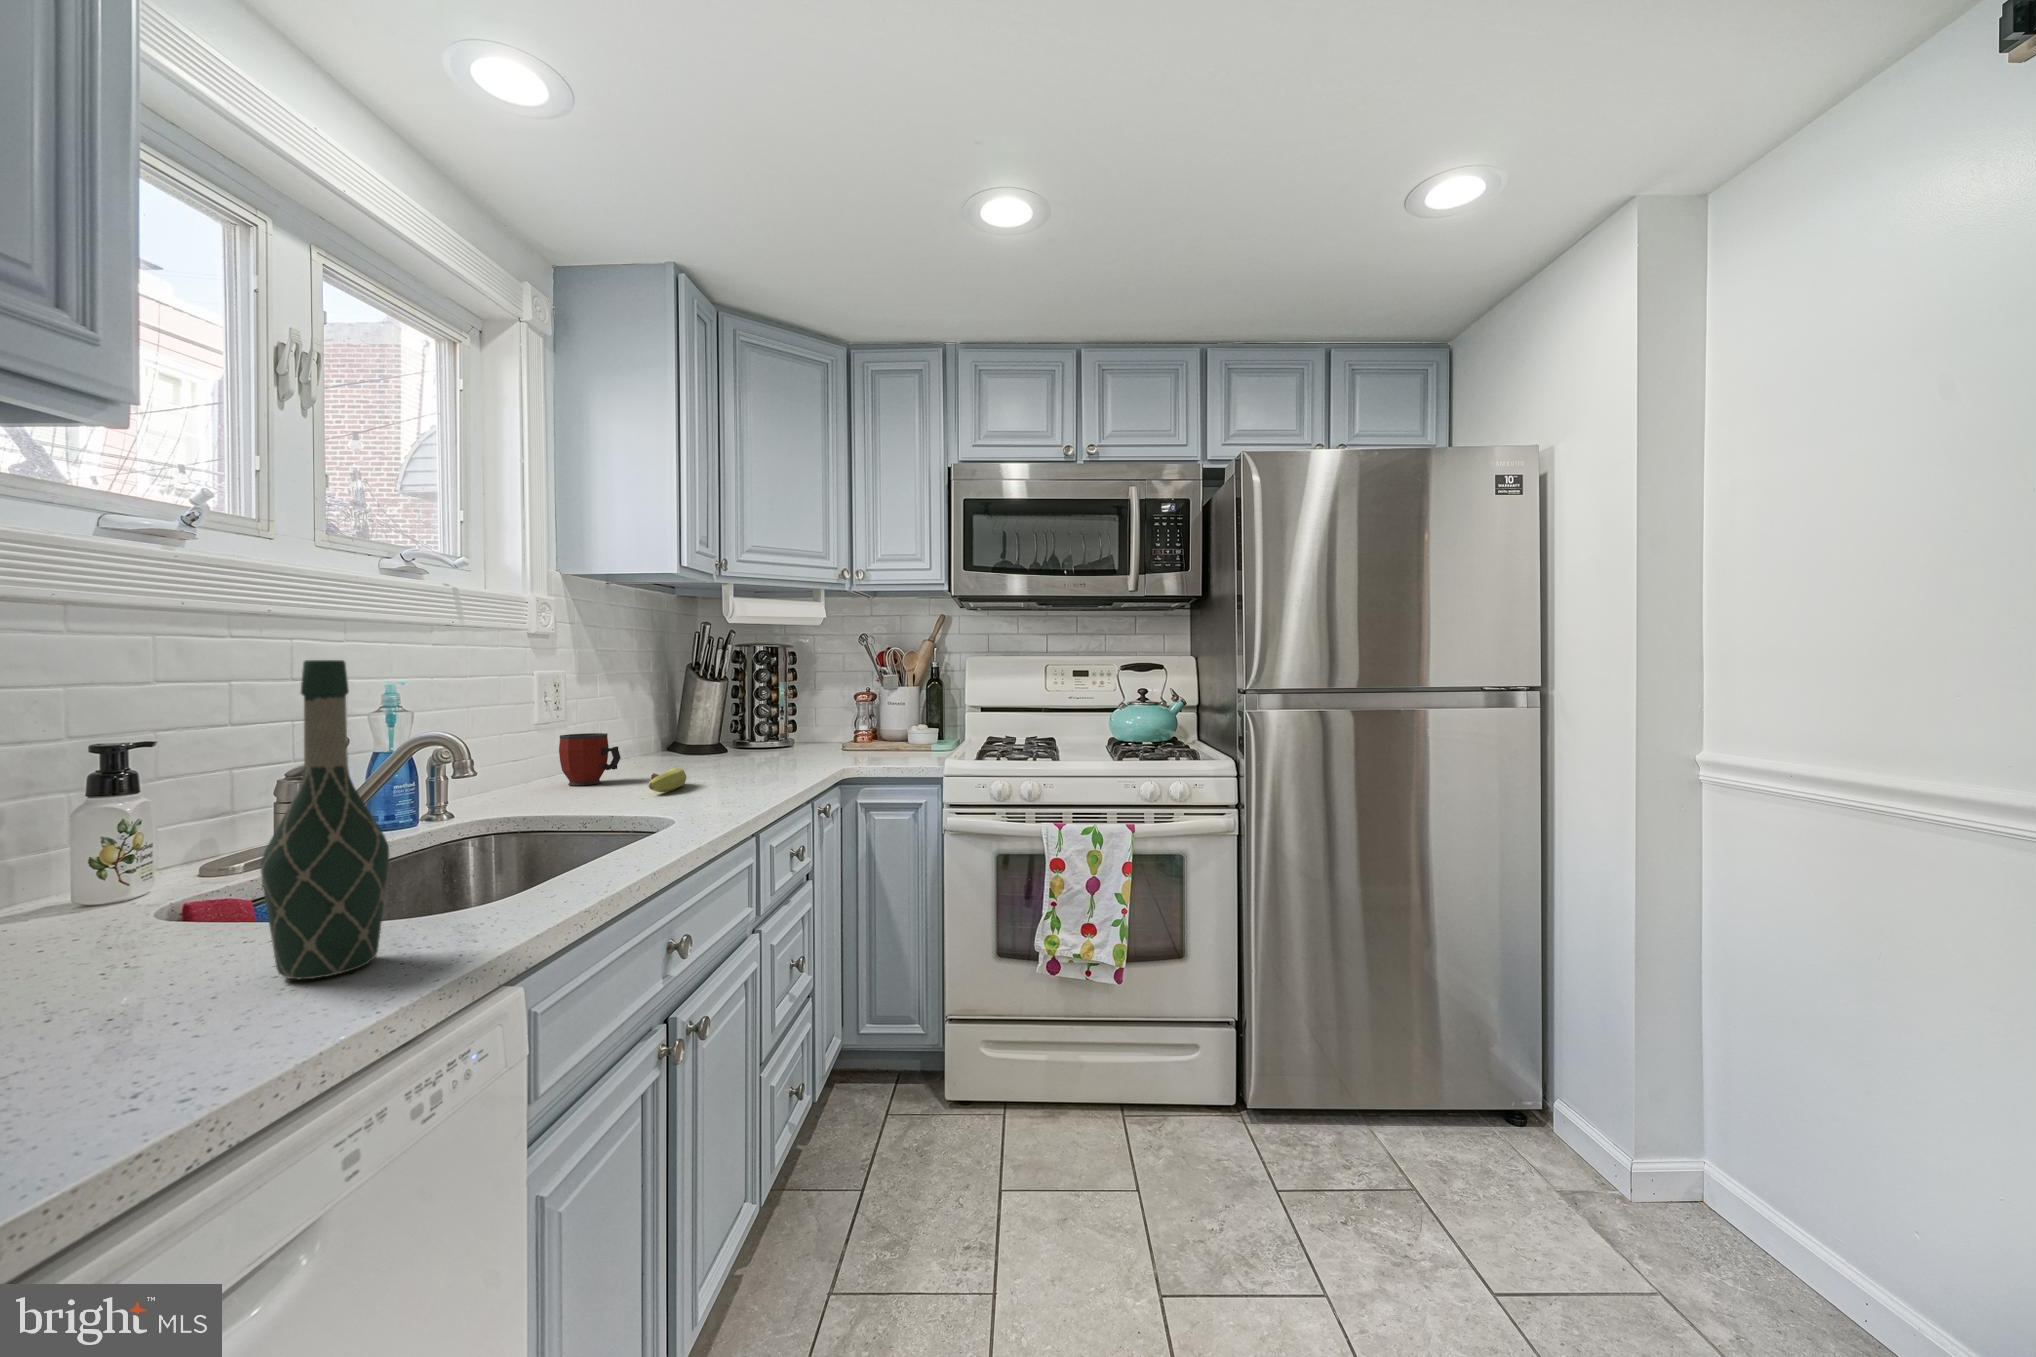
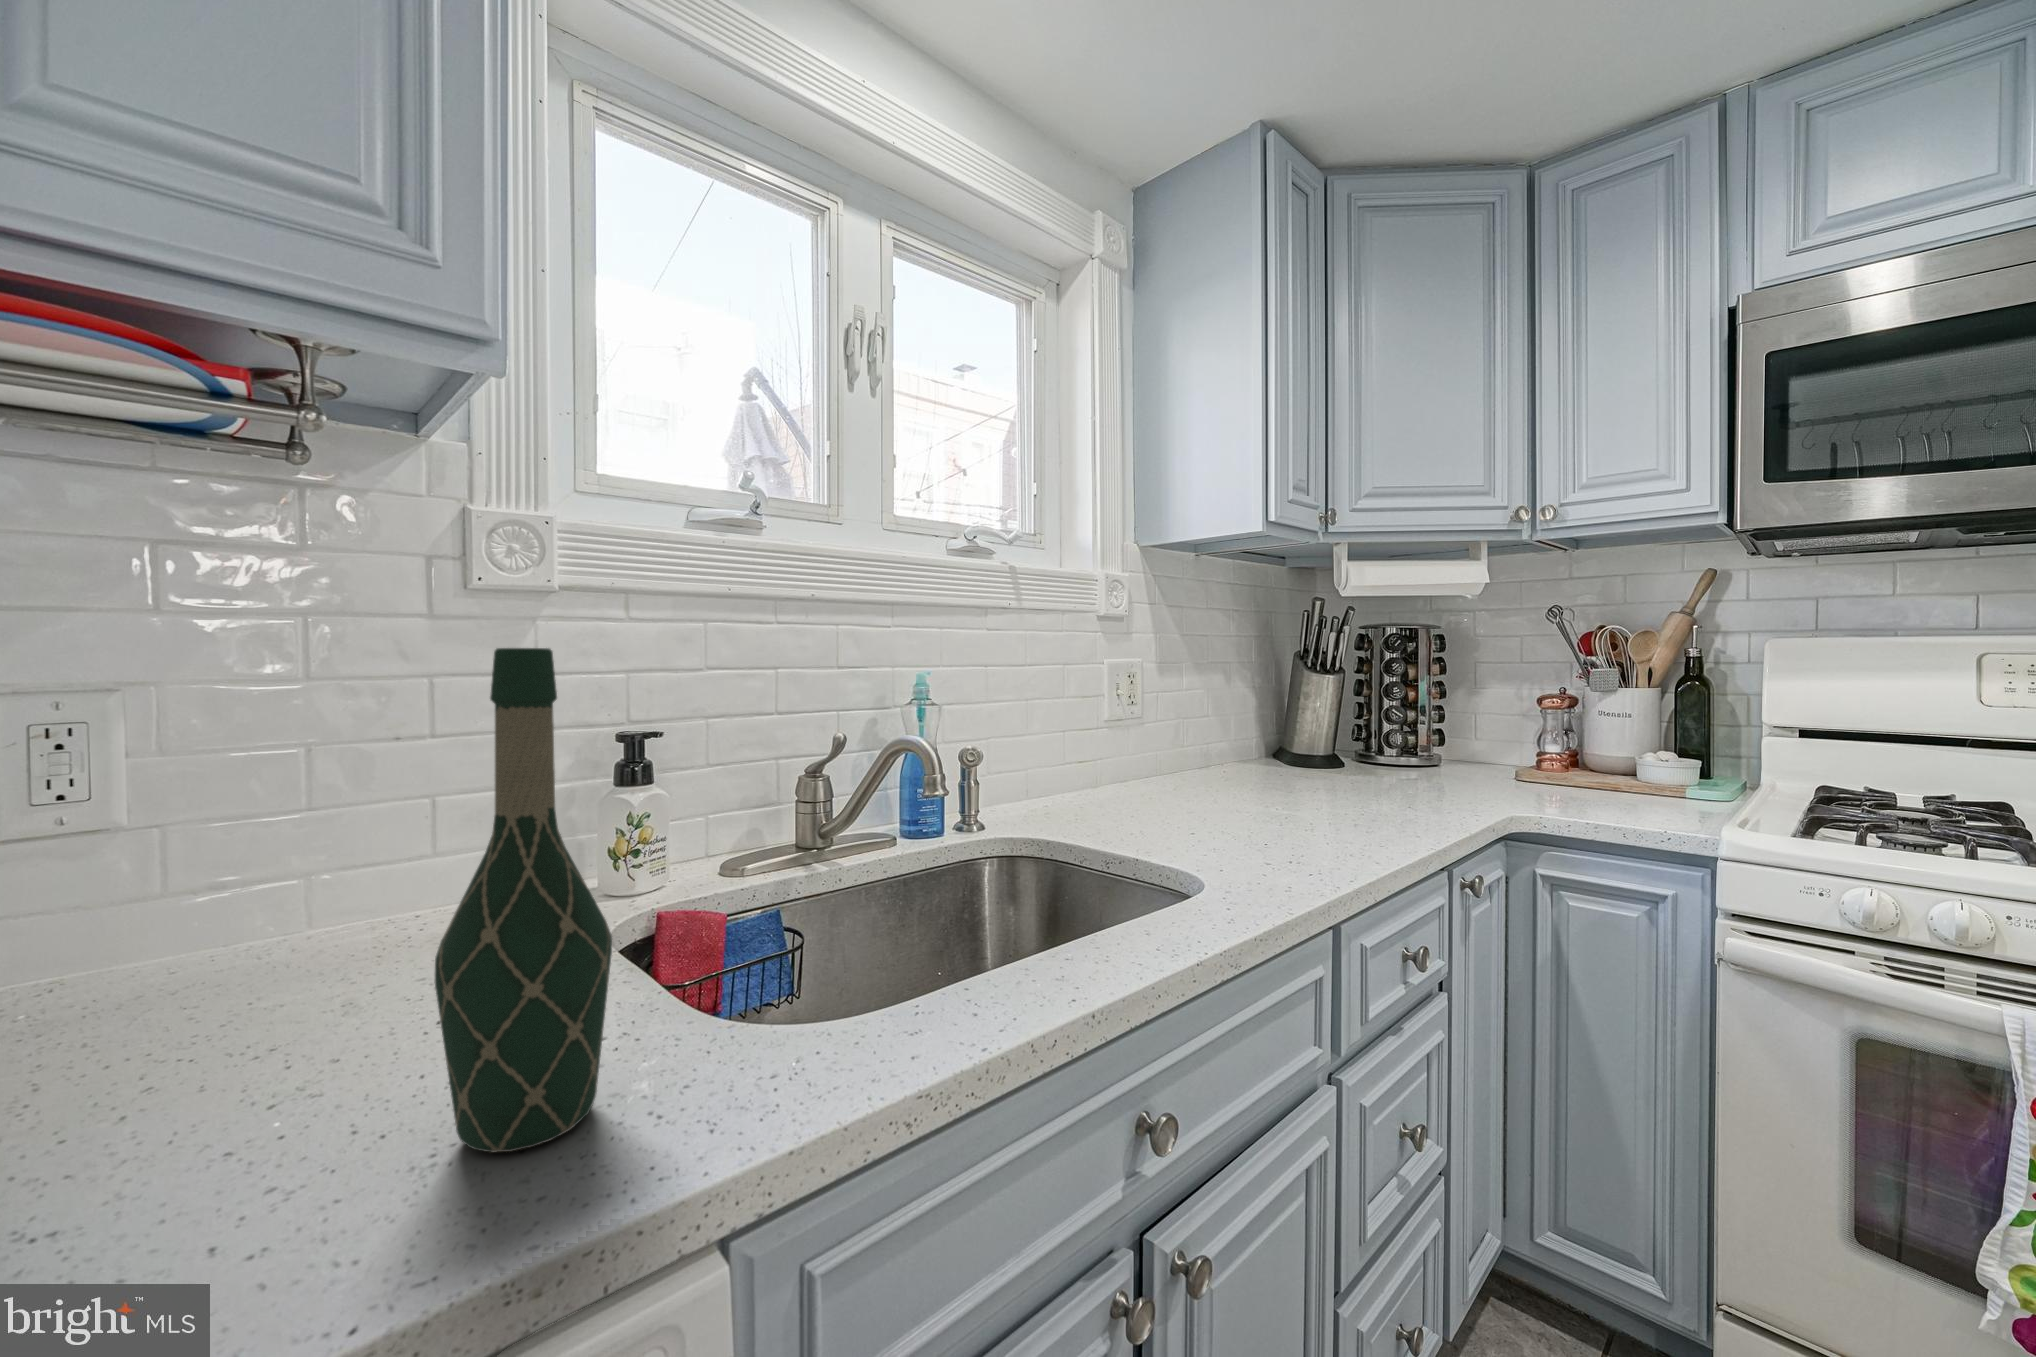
mug: present [559,733,621,785] -> none [1123,736,1188,800]
fruit: present [649,768,686,792] -> none [1202,793,1260,827]

